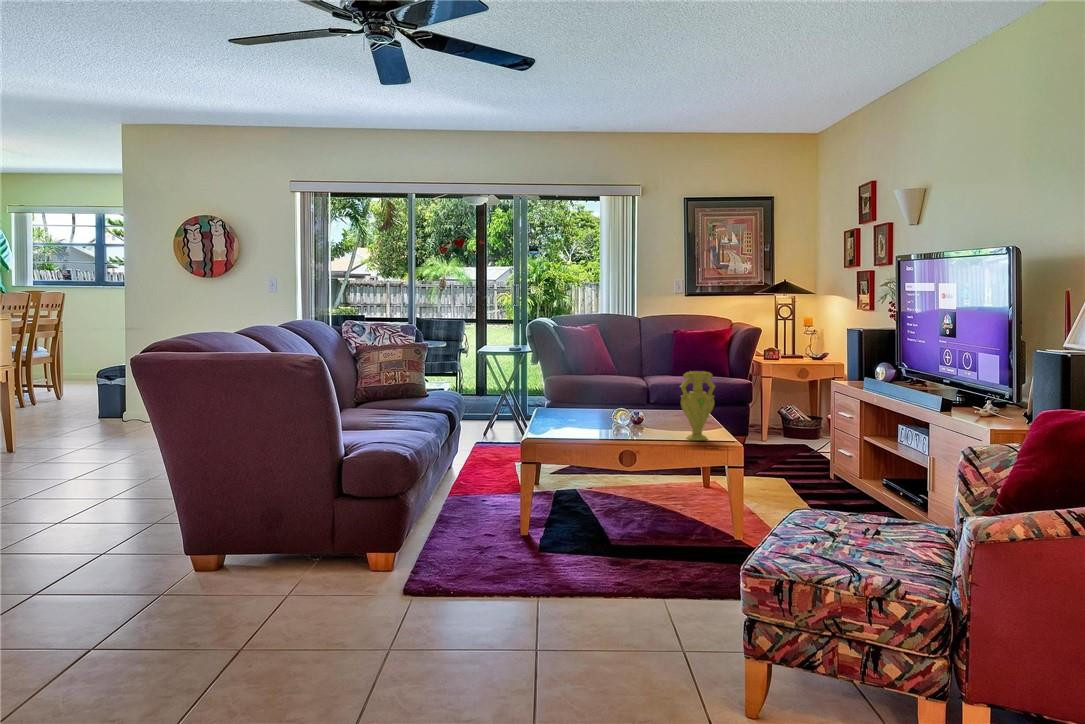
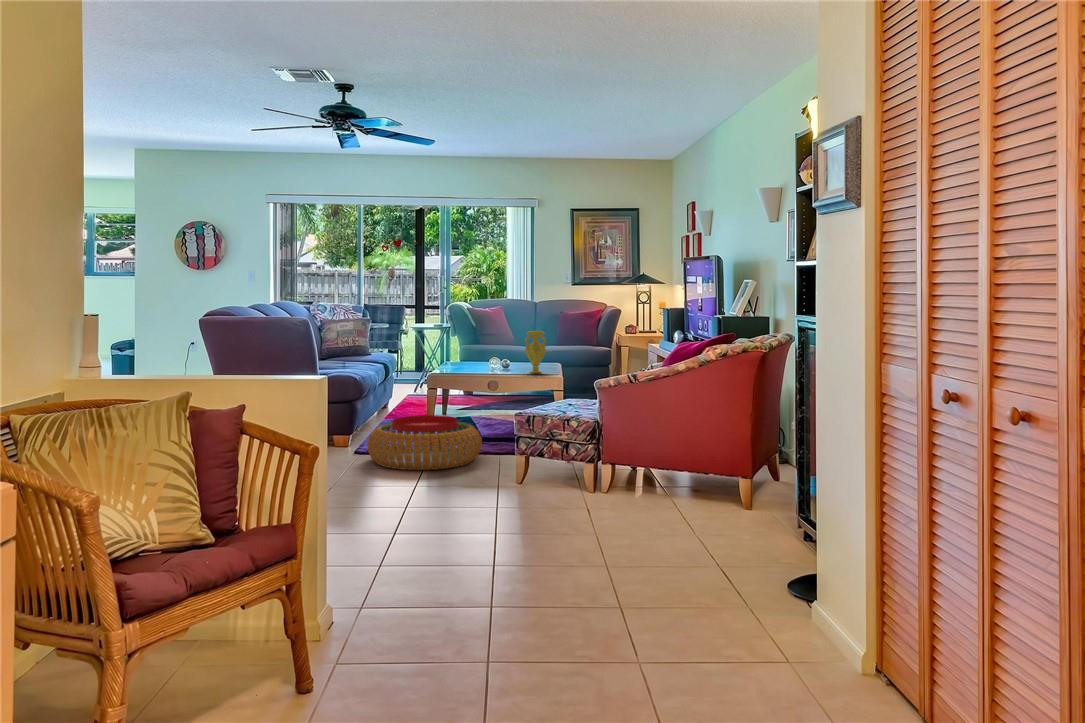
pouf: none [432,531,644,663] -> present [367,415,482,470]

